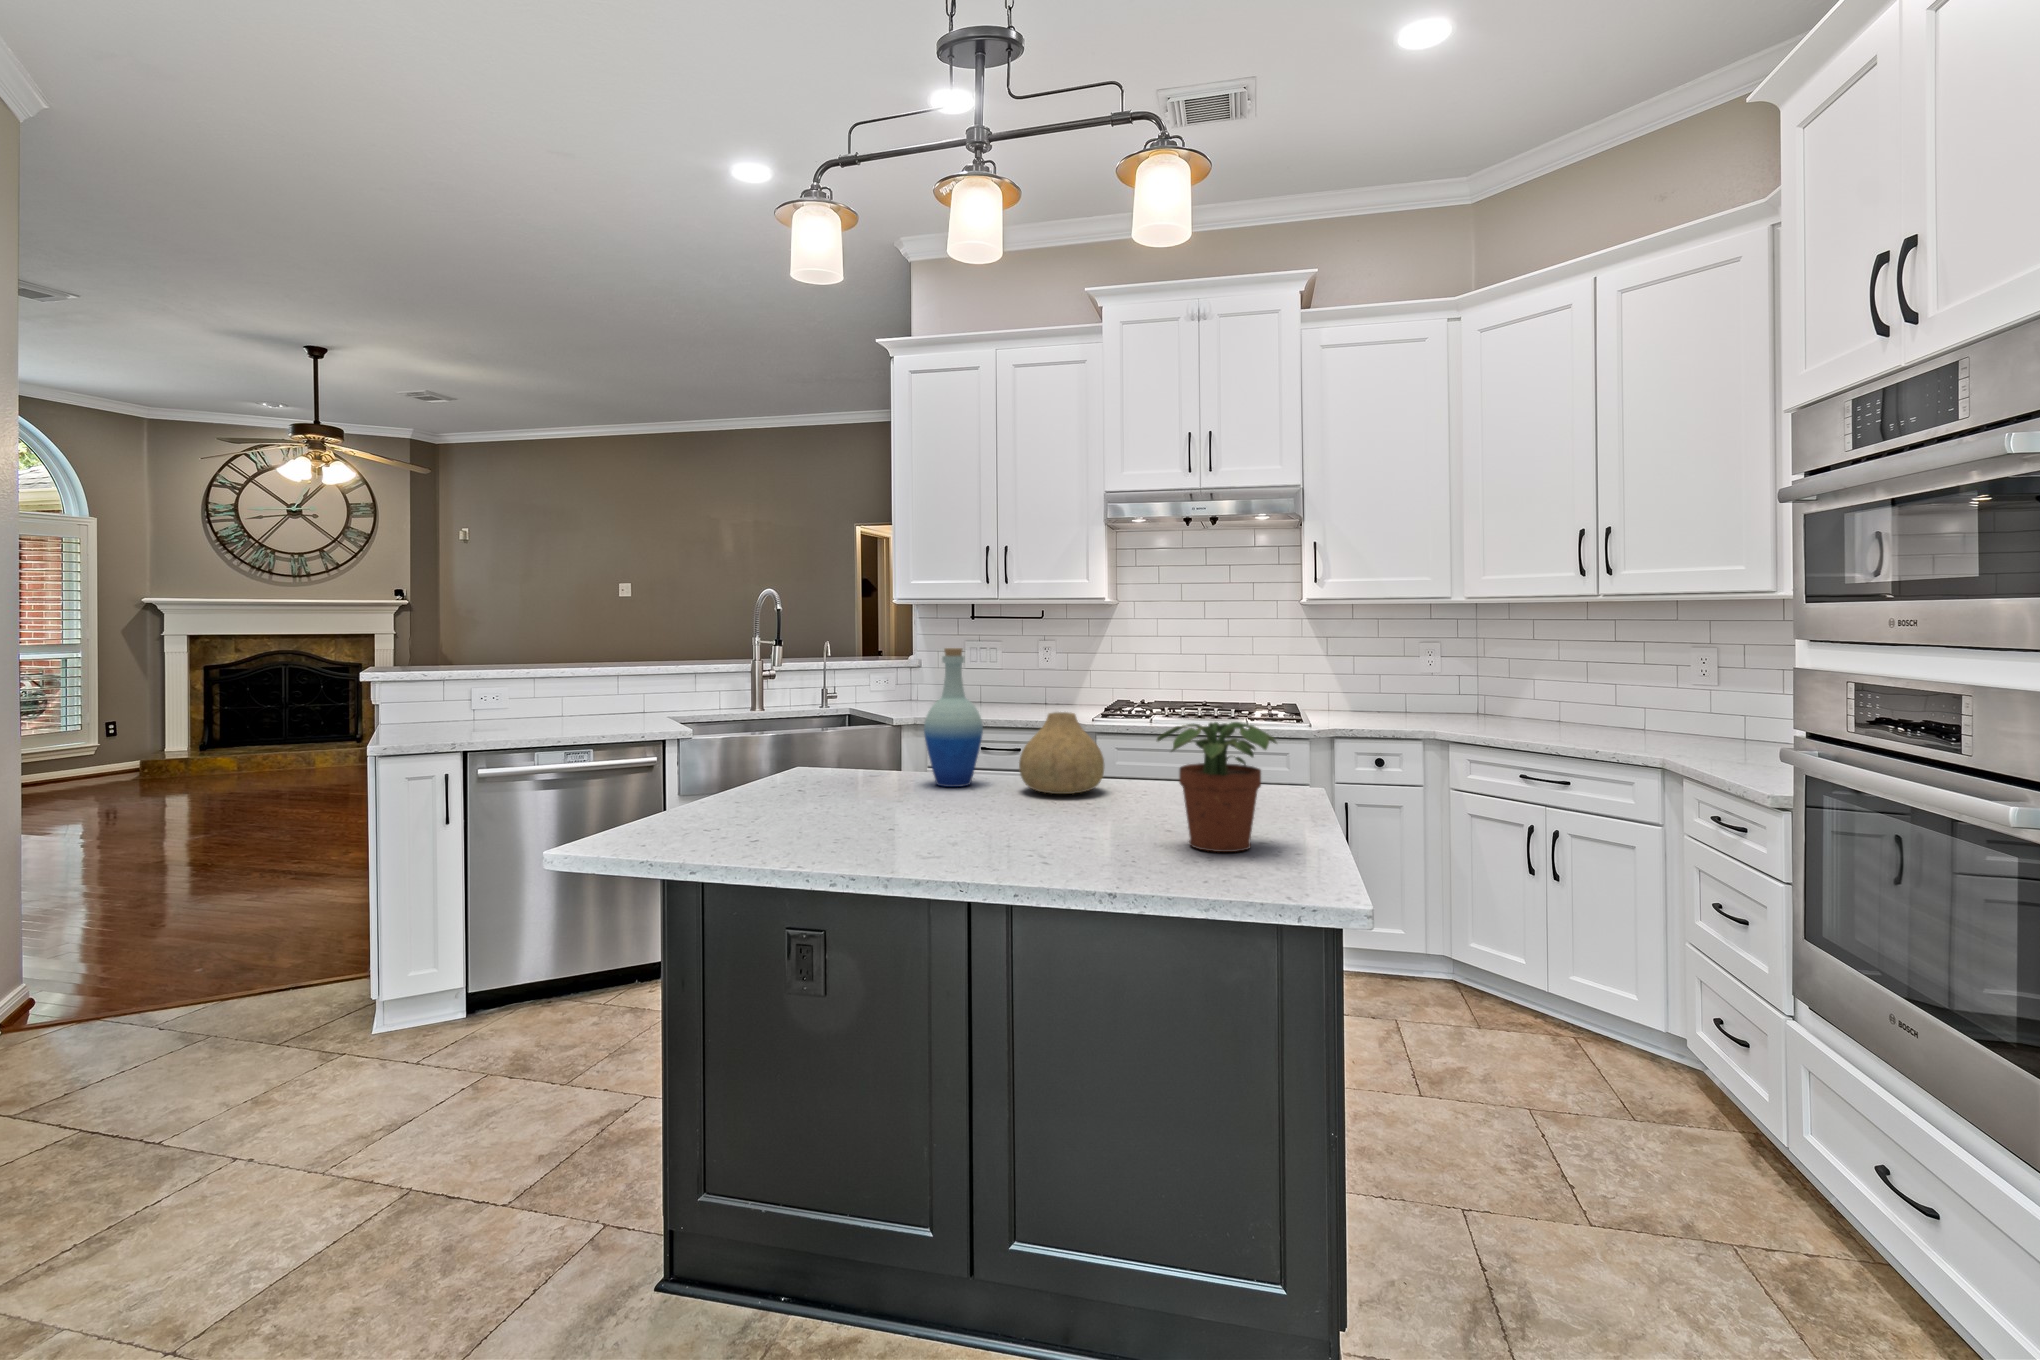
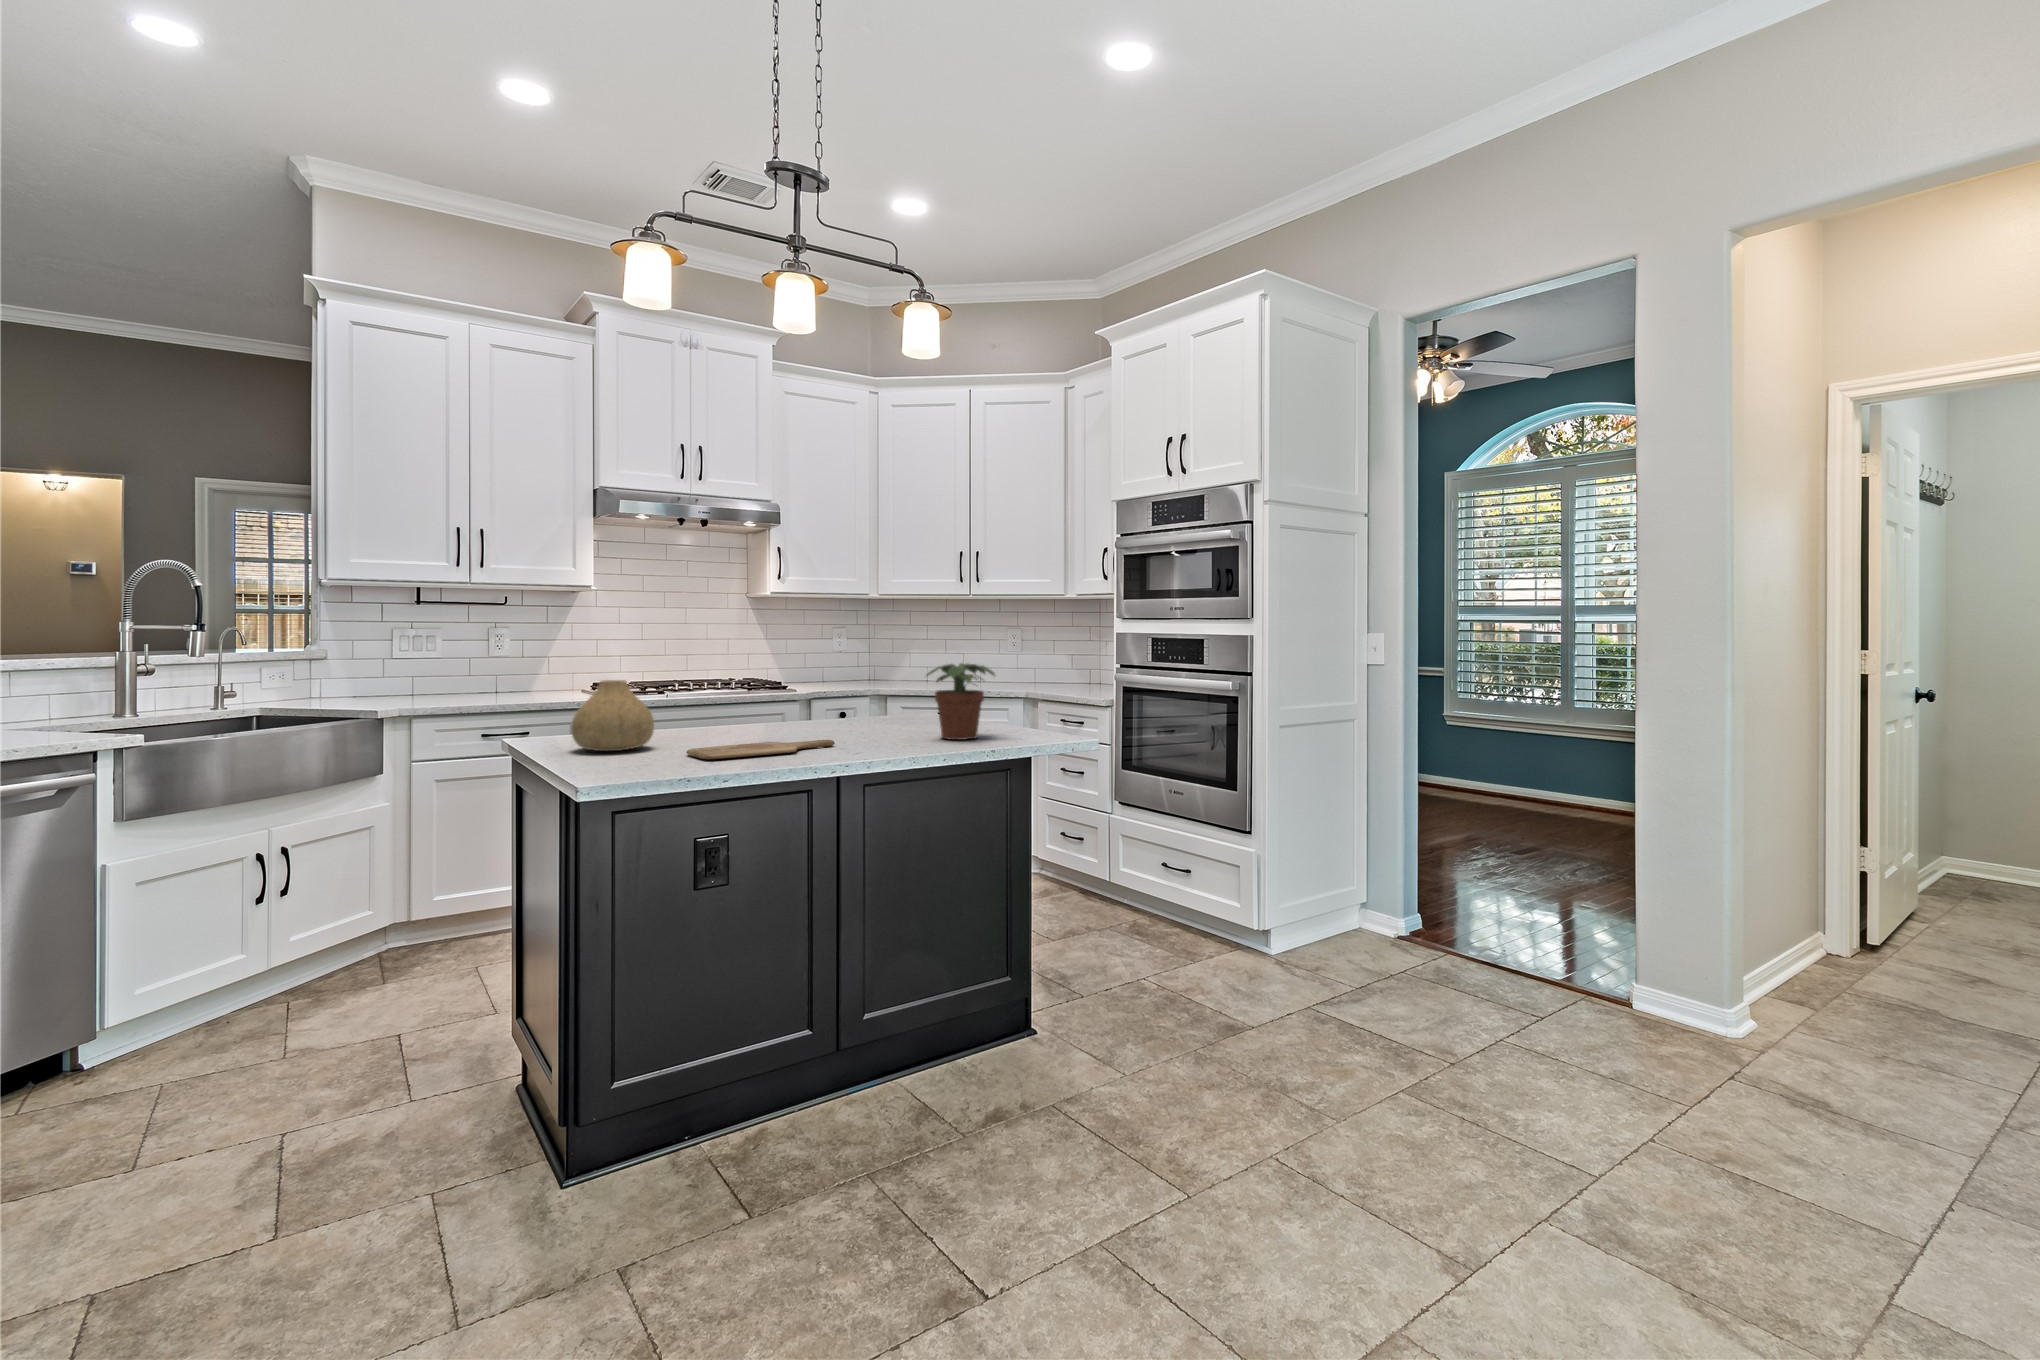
bottle: present [924,648,983,787] -> none [661,623,712,735]
vase: present [1019,712,1104,794] -> present [571,680,654,751]
cutting board: none [815,812,1018,836] -> present [686,740,835,759]

